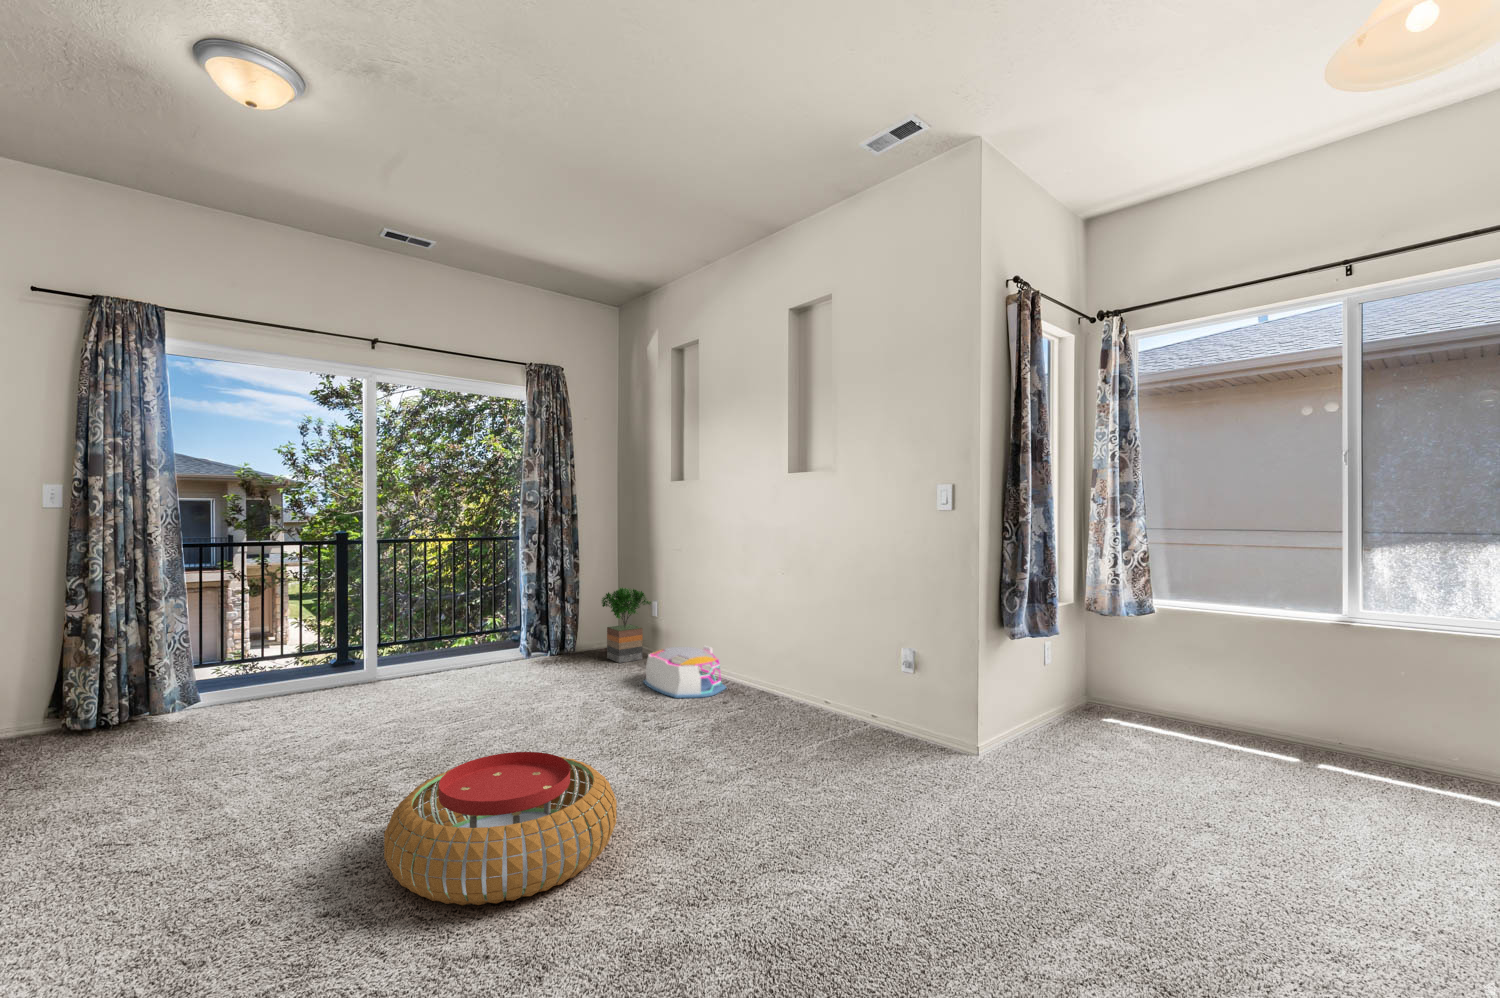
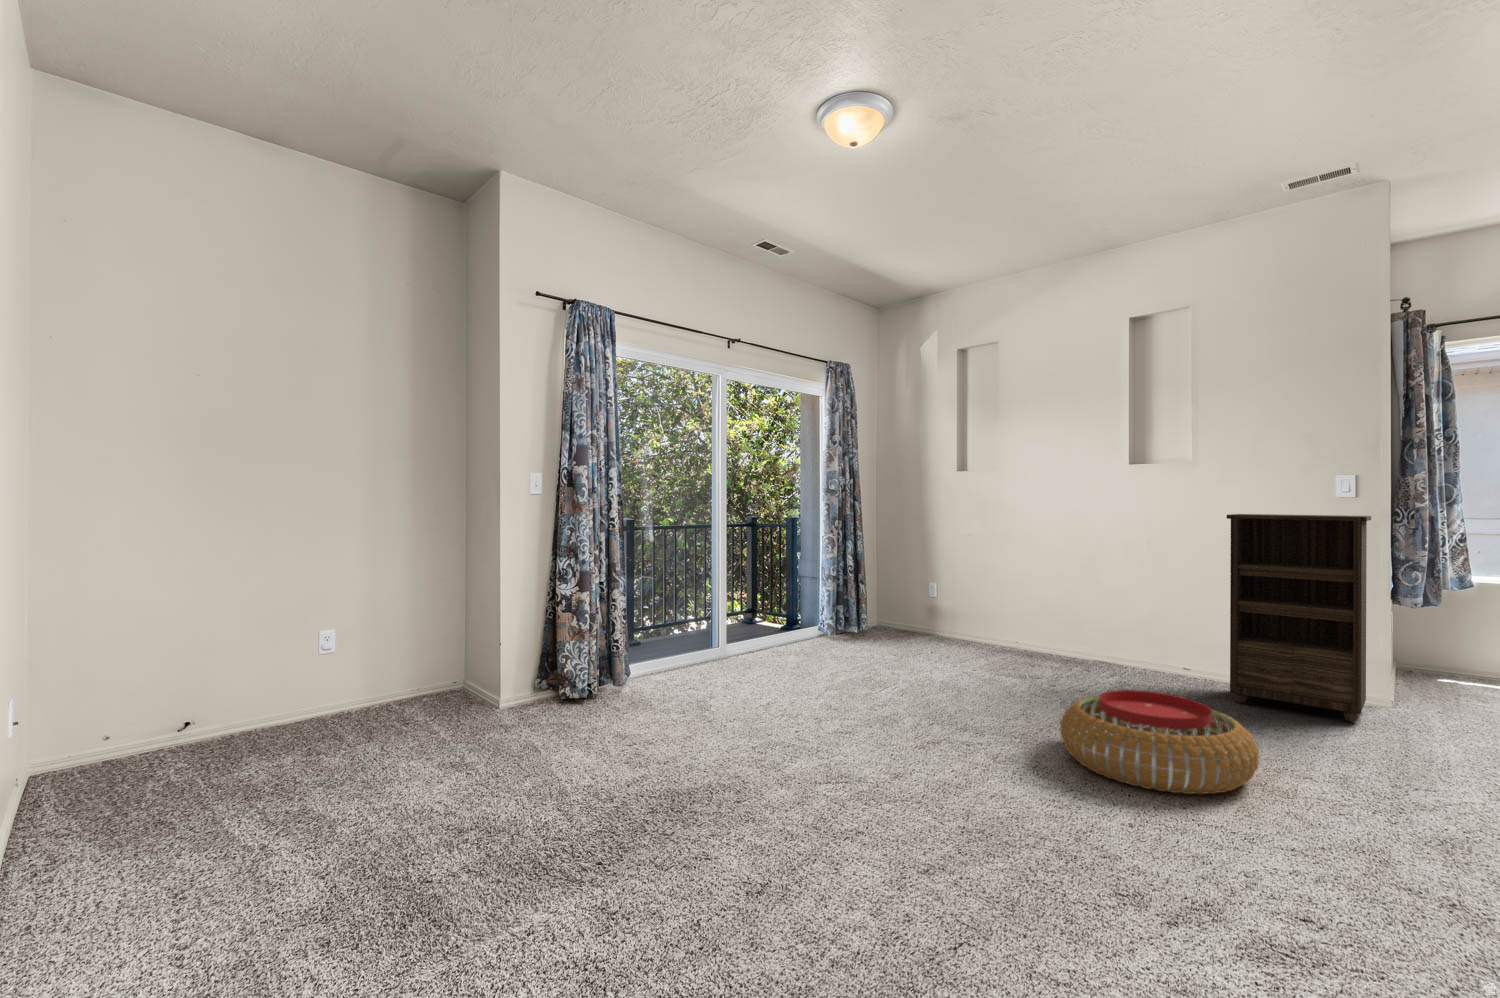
bookshelf: none [794,528,947,793] -> present [1227,514,1371,722]
potted tree: present [602,588,651,663] -> none [898,572,941,640]
storage bin: present [643,646,726,698] -> none [977,621,1060,664]

